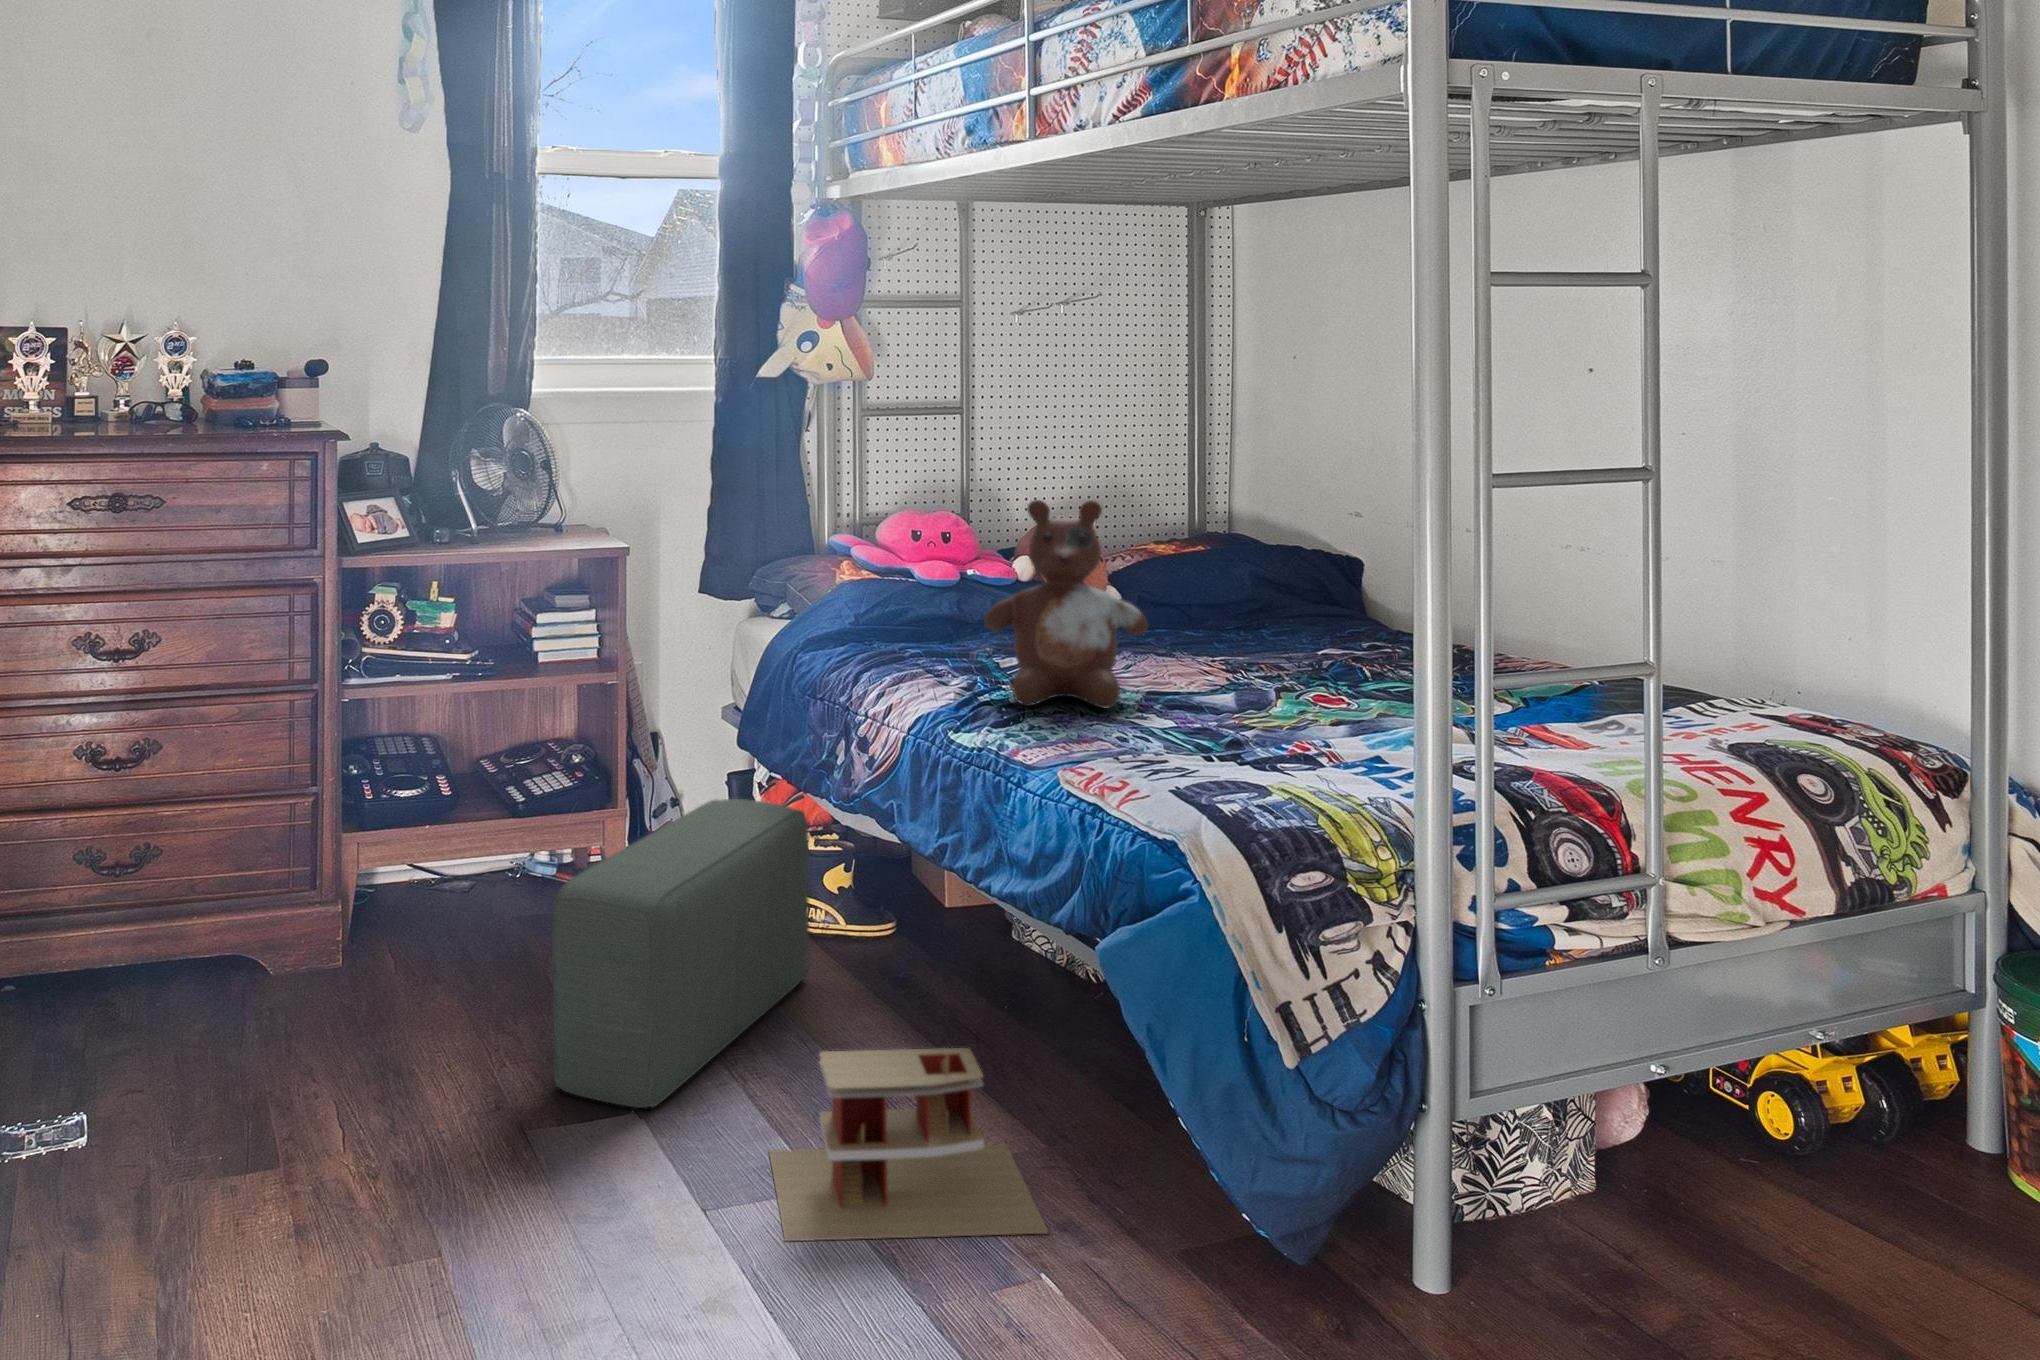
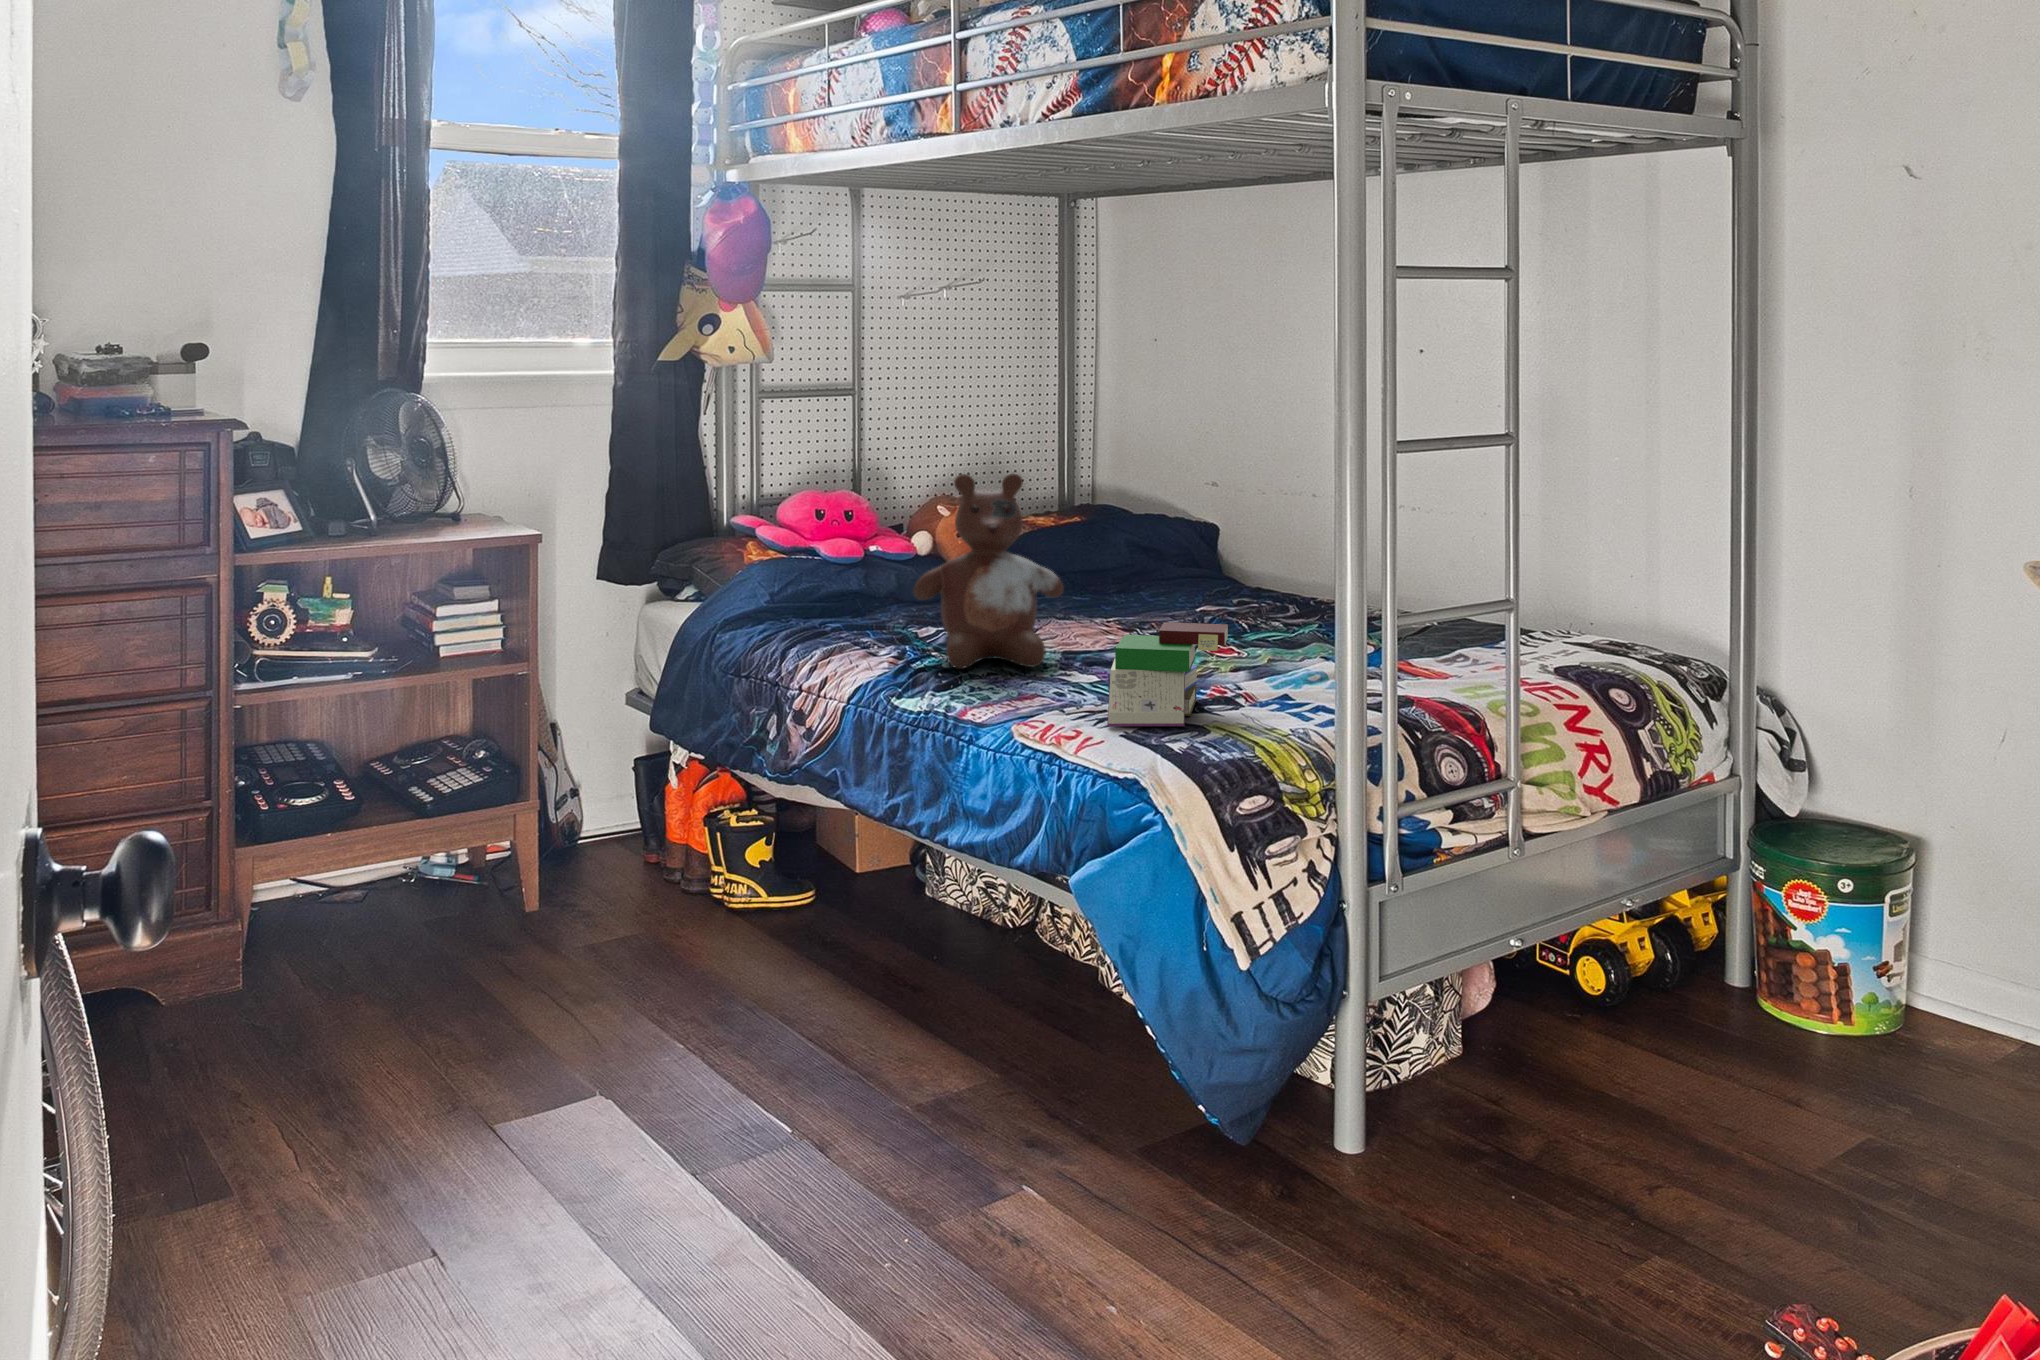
book: none [1162,668,1312,784] -> present [1107,622,1228,726]
pouf: present [552,799,809,1108] -> none [509,779,743,1095]
toy house: present [769,1048,1048,1241] -> none [745,995,1029,1203]

